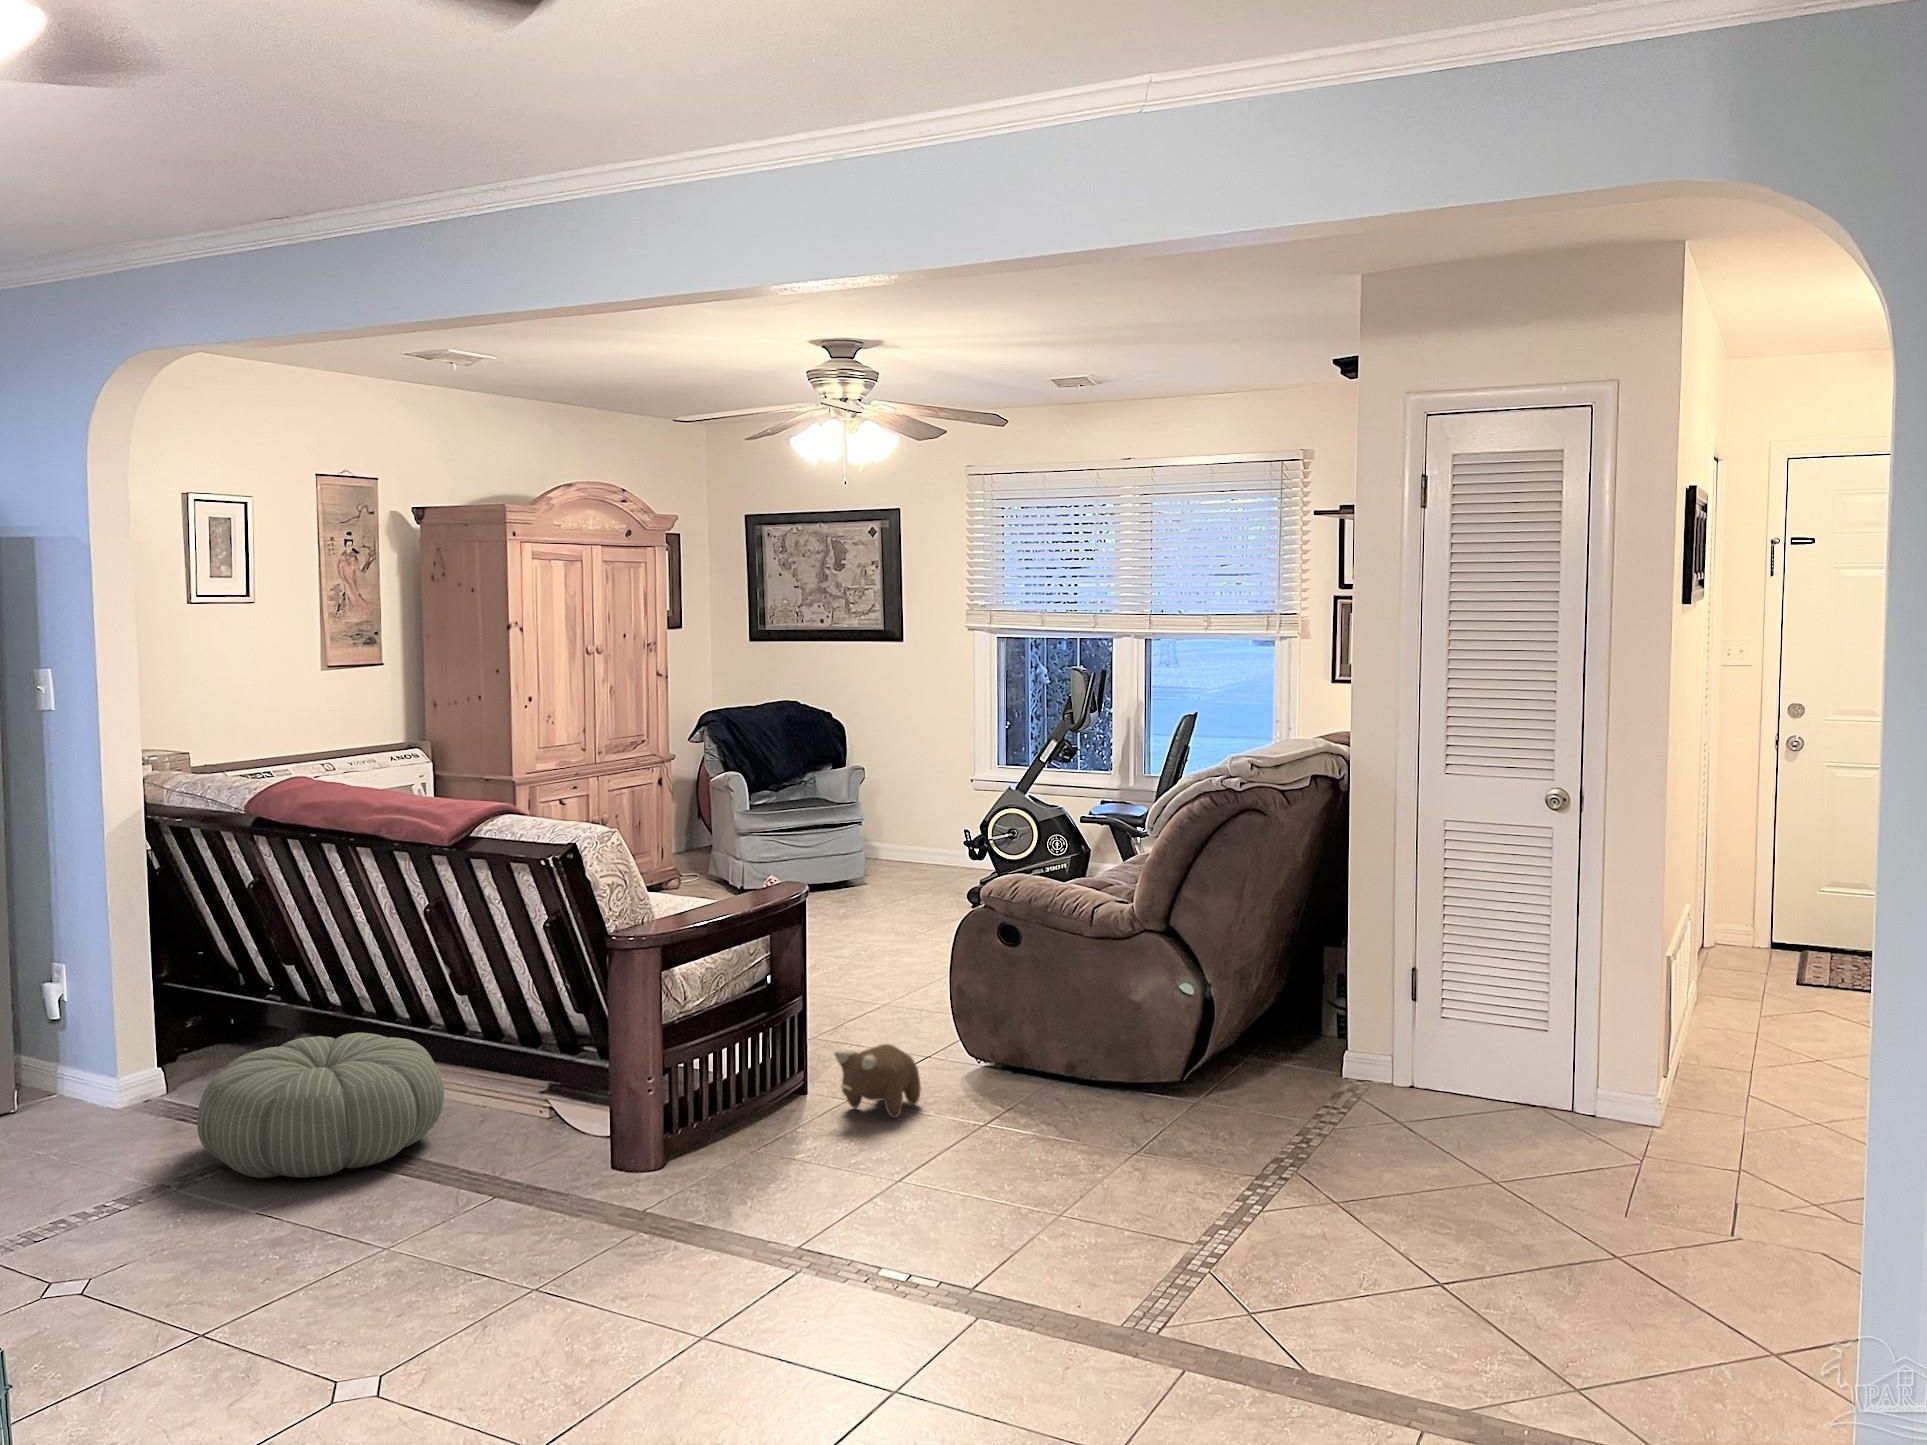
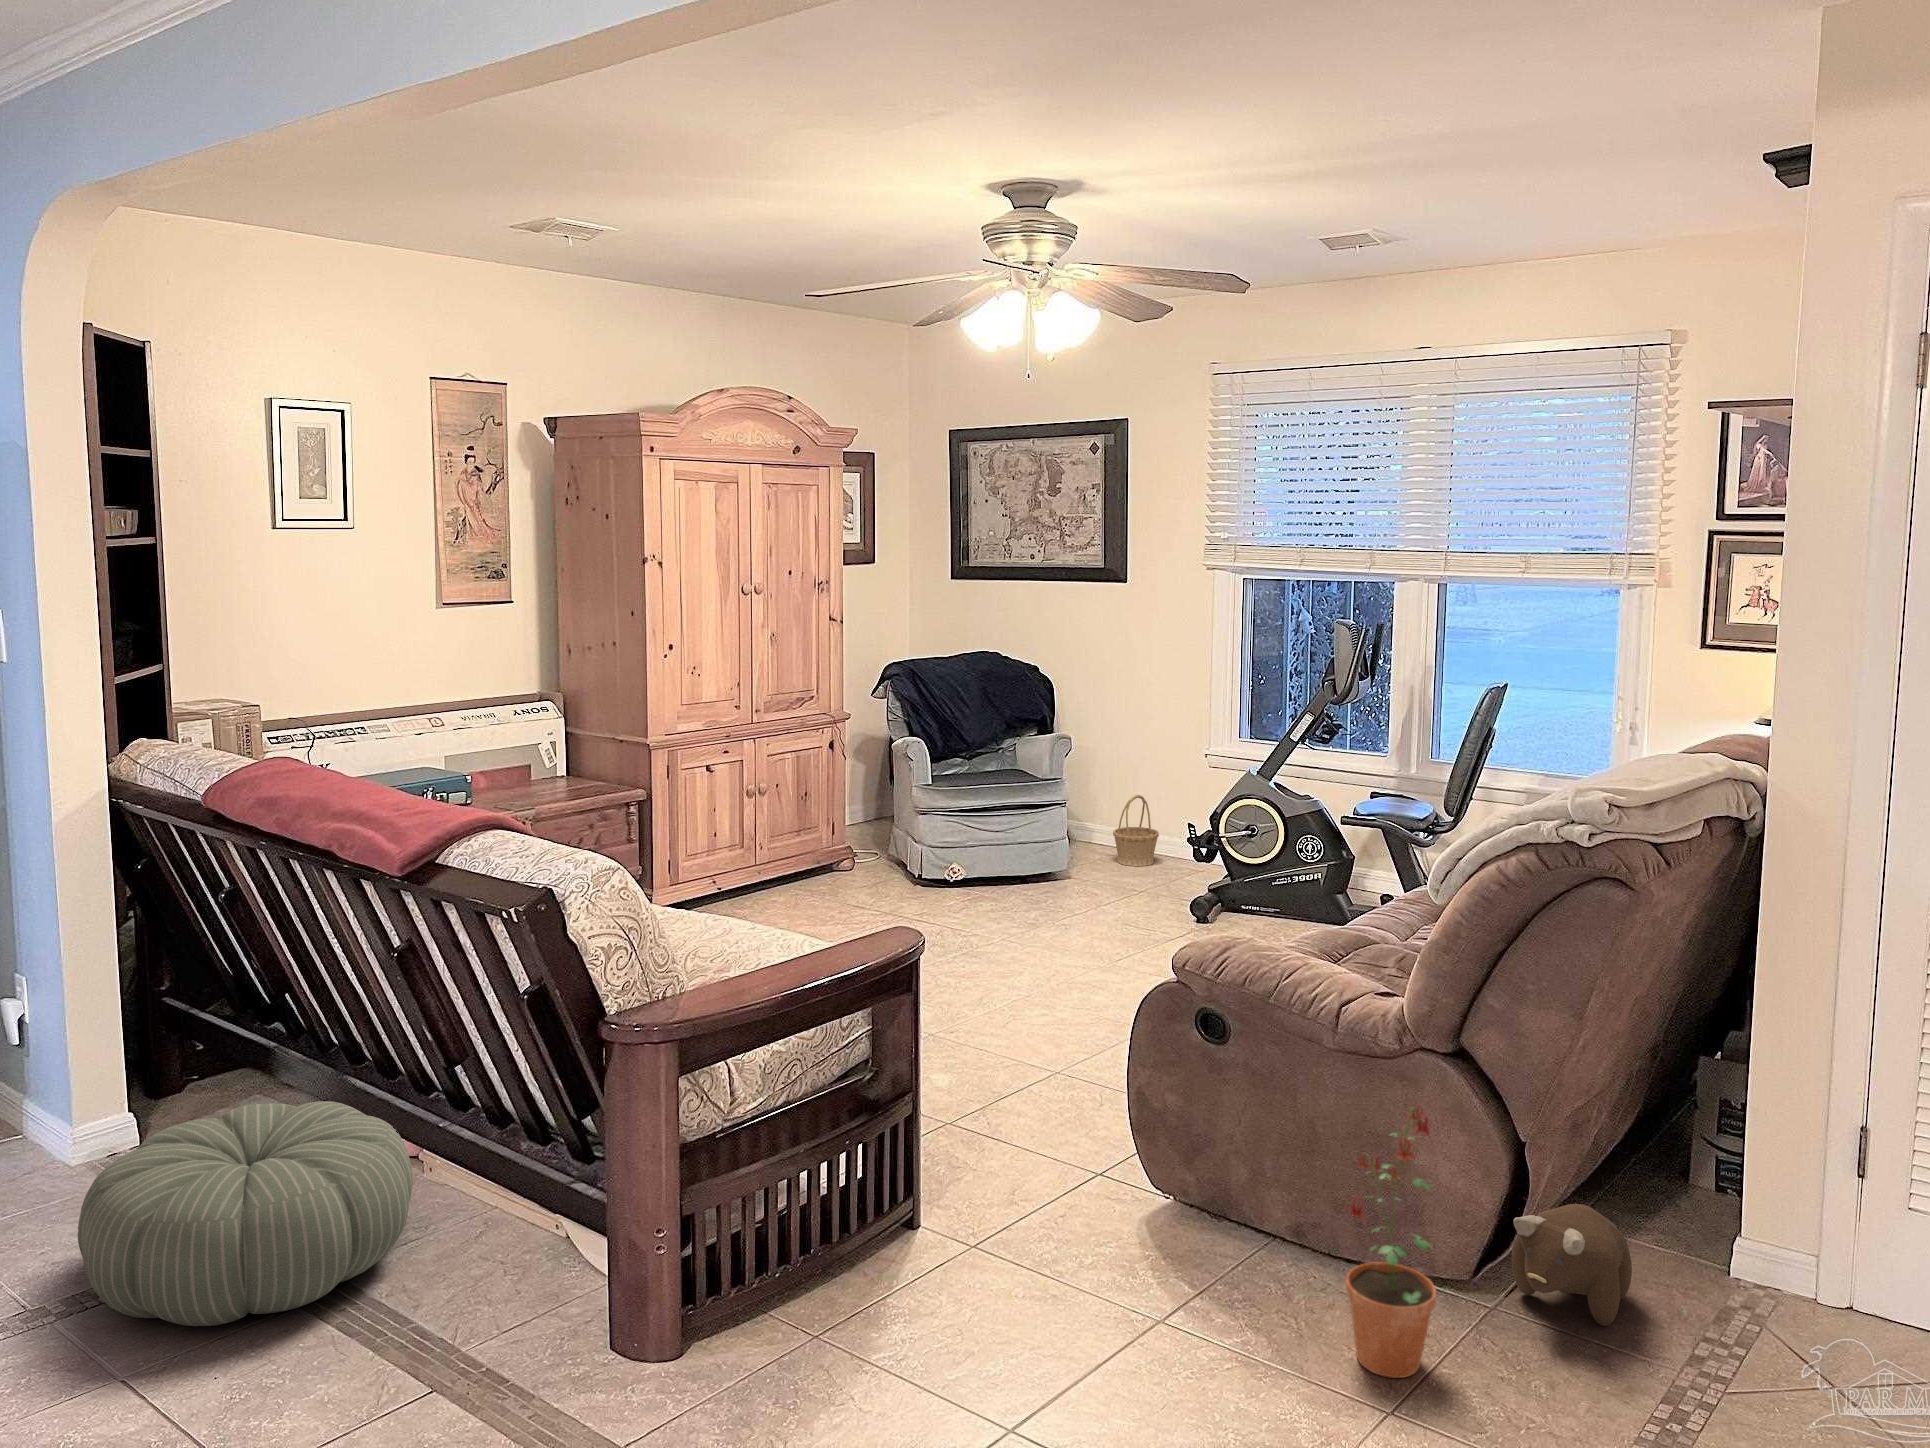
basket: none [896,817,934,876] -> present [1113,795,1159,866]
potted plant: none [1100,960,1159,1130] -> present [1346,1105,1436,1378]
plush toy: present [834,1044,921,1118] -> present [1512,1204,1632,1326]

